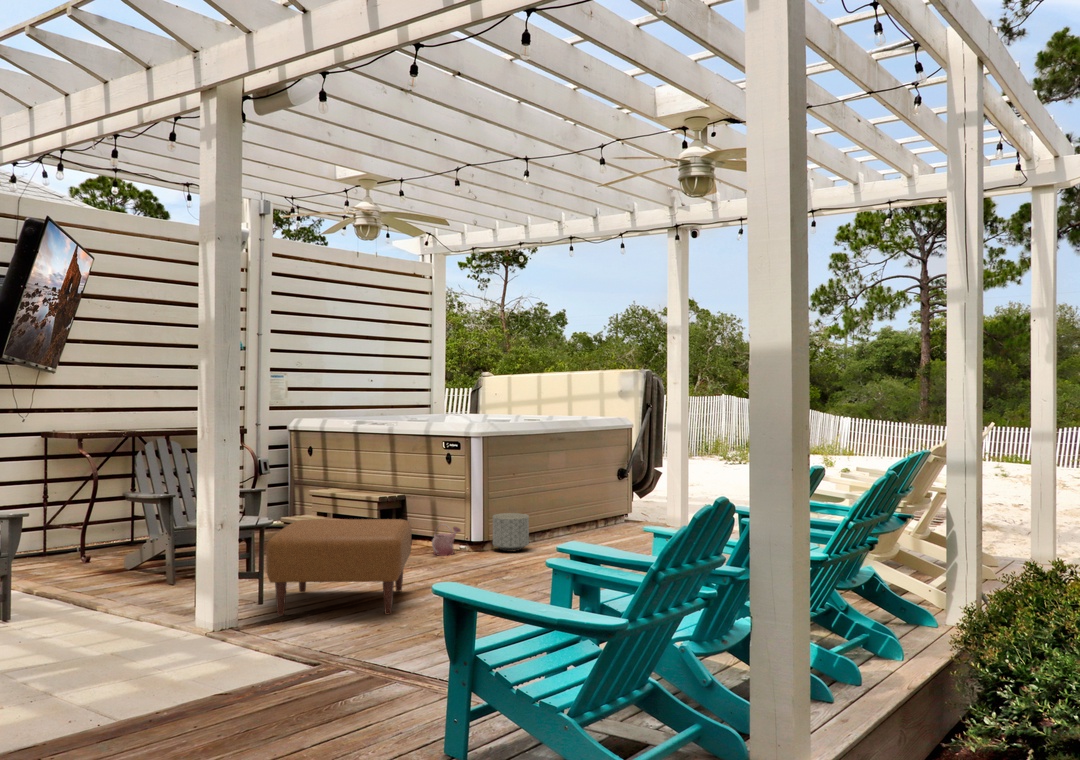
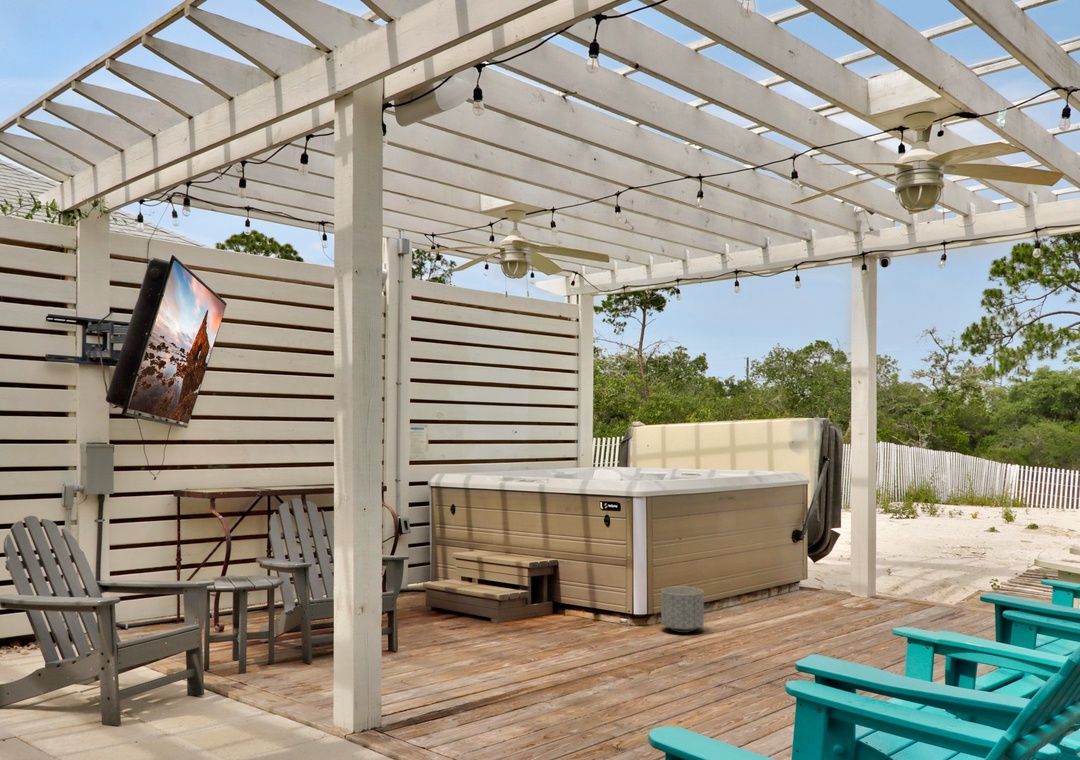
ottoman: present [266,519,412,616] -> none [408,604,578,735]
watering can: present [432,525,461,556] -> none [593,599,624,637]

